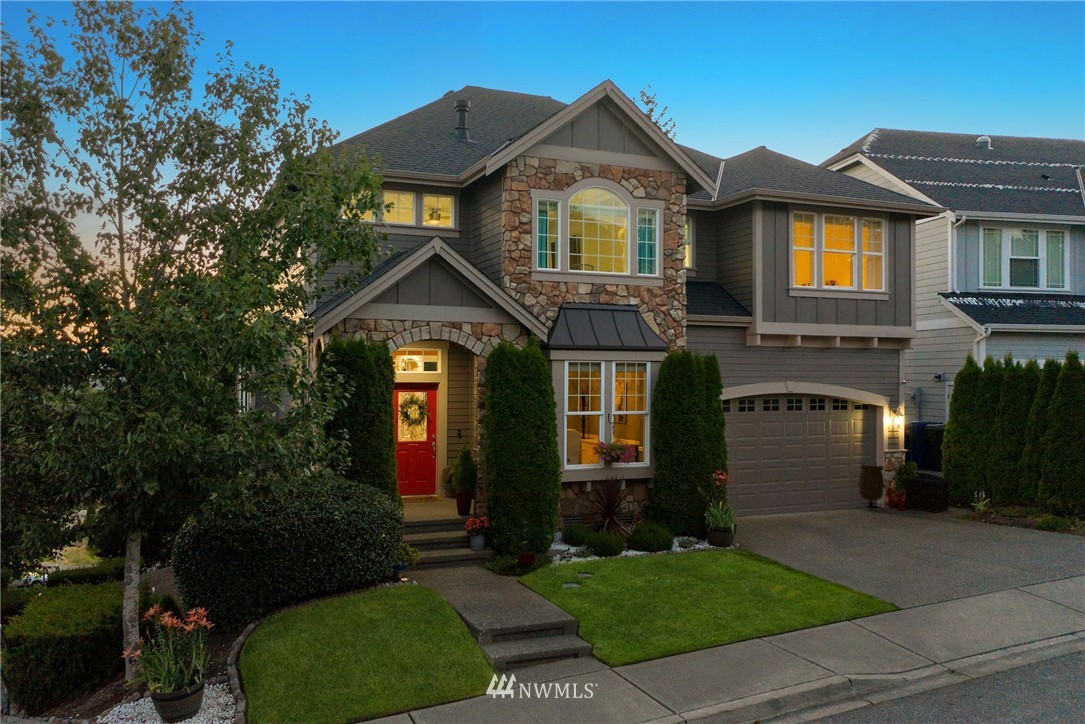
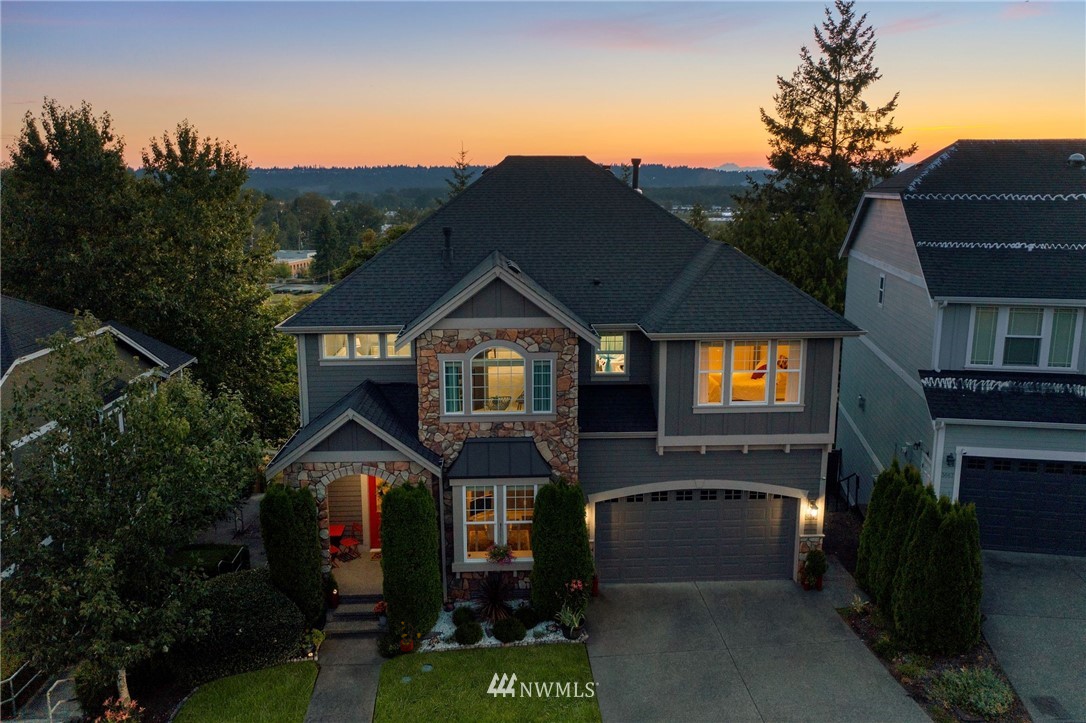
lounge chair: present [858,465,886,511] -> none [754,562,787,602]
wooden crate: present [905,476,950,513] -> none [804,567,847,610]

